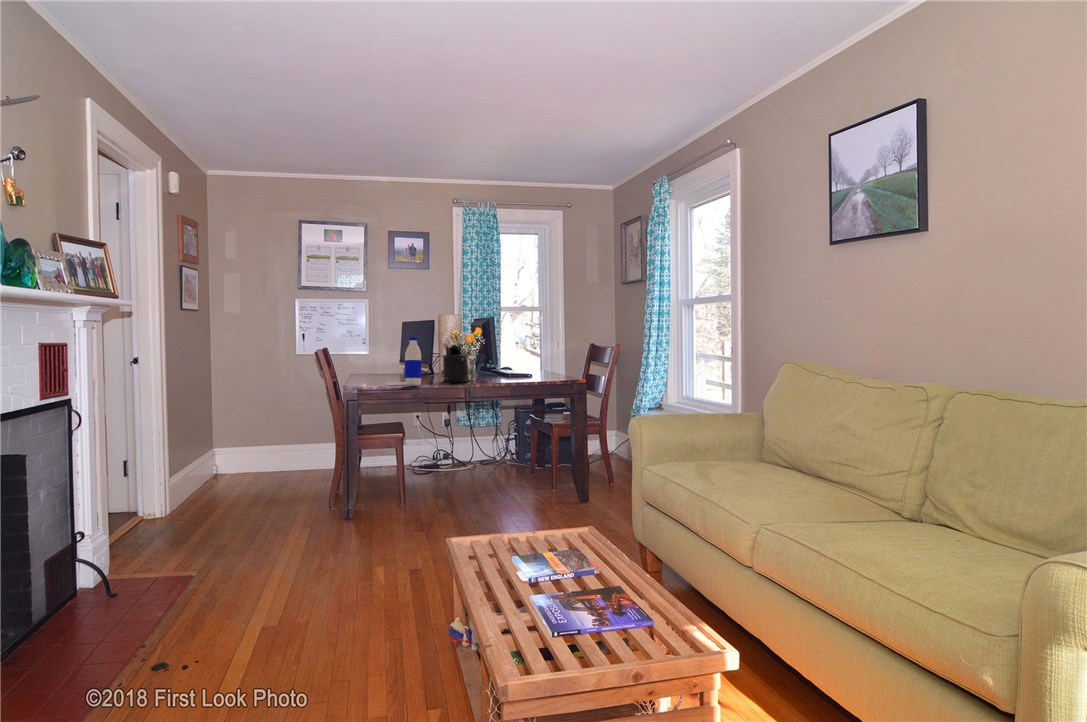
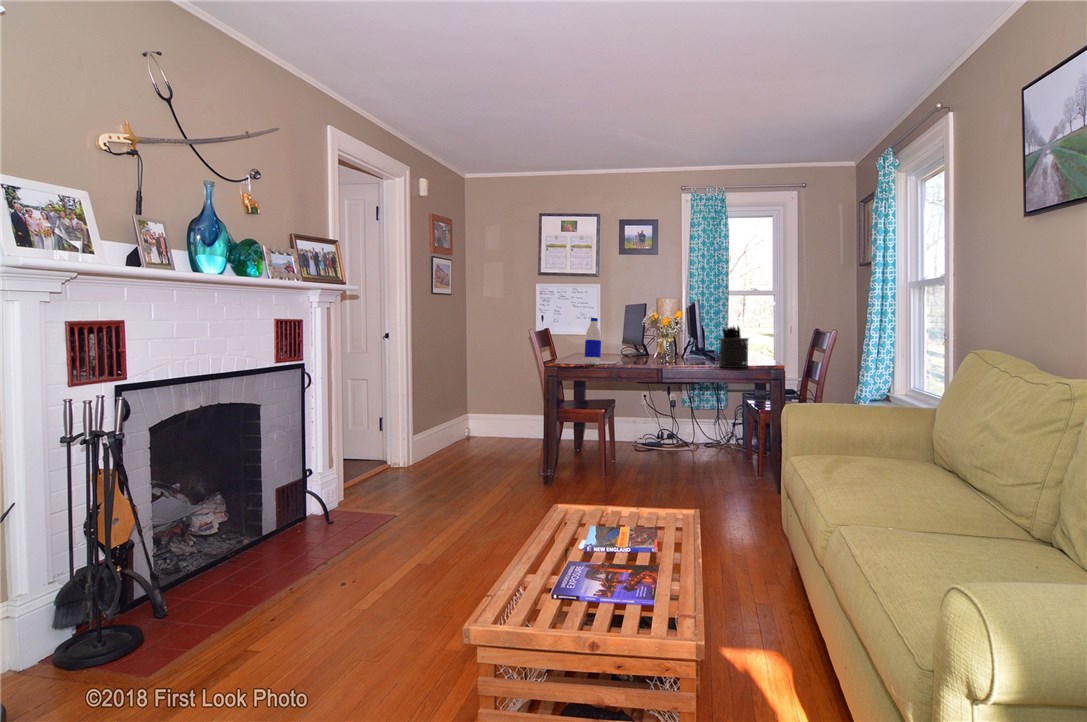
pen holder: present [442,344,469,382] -> present [719,326,749,368]

